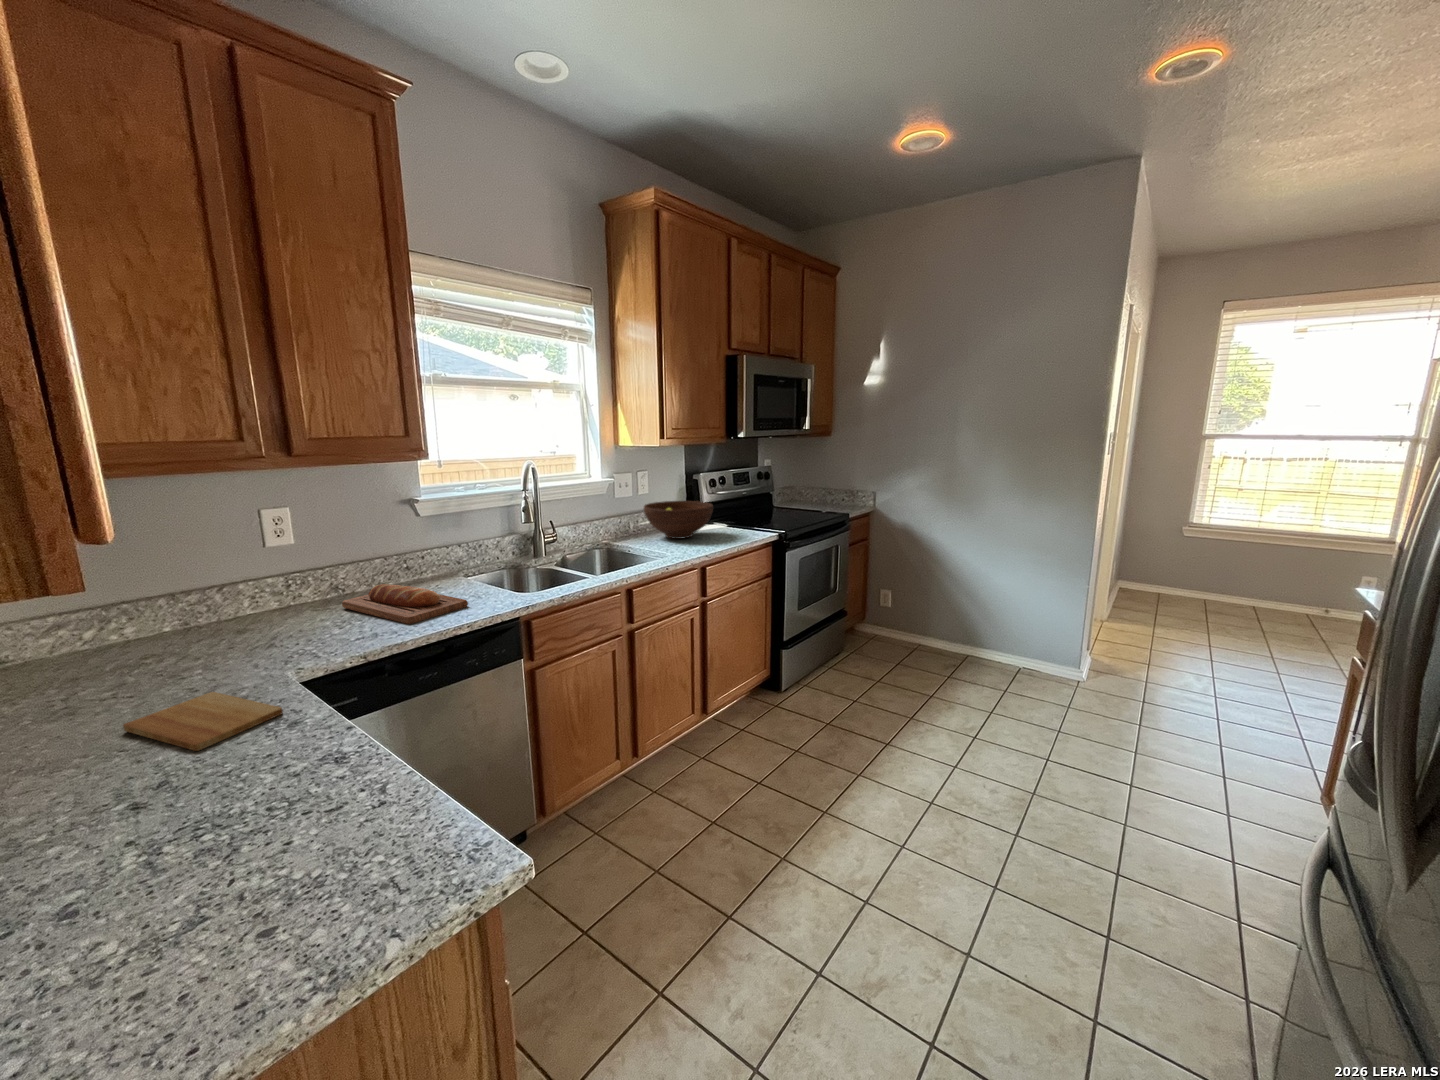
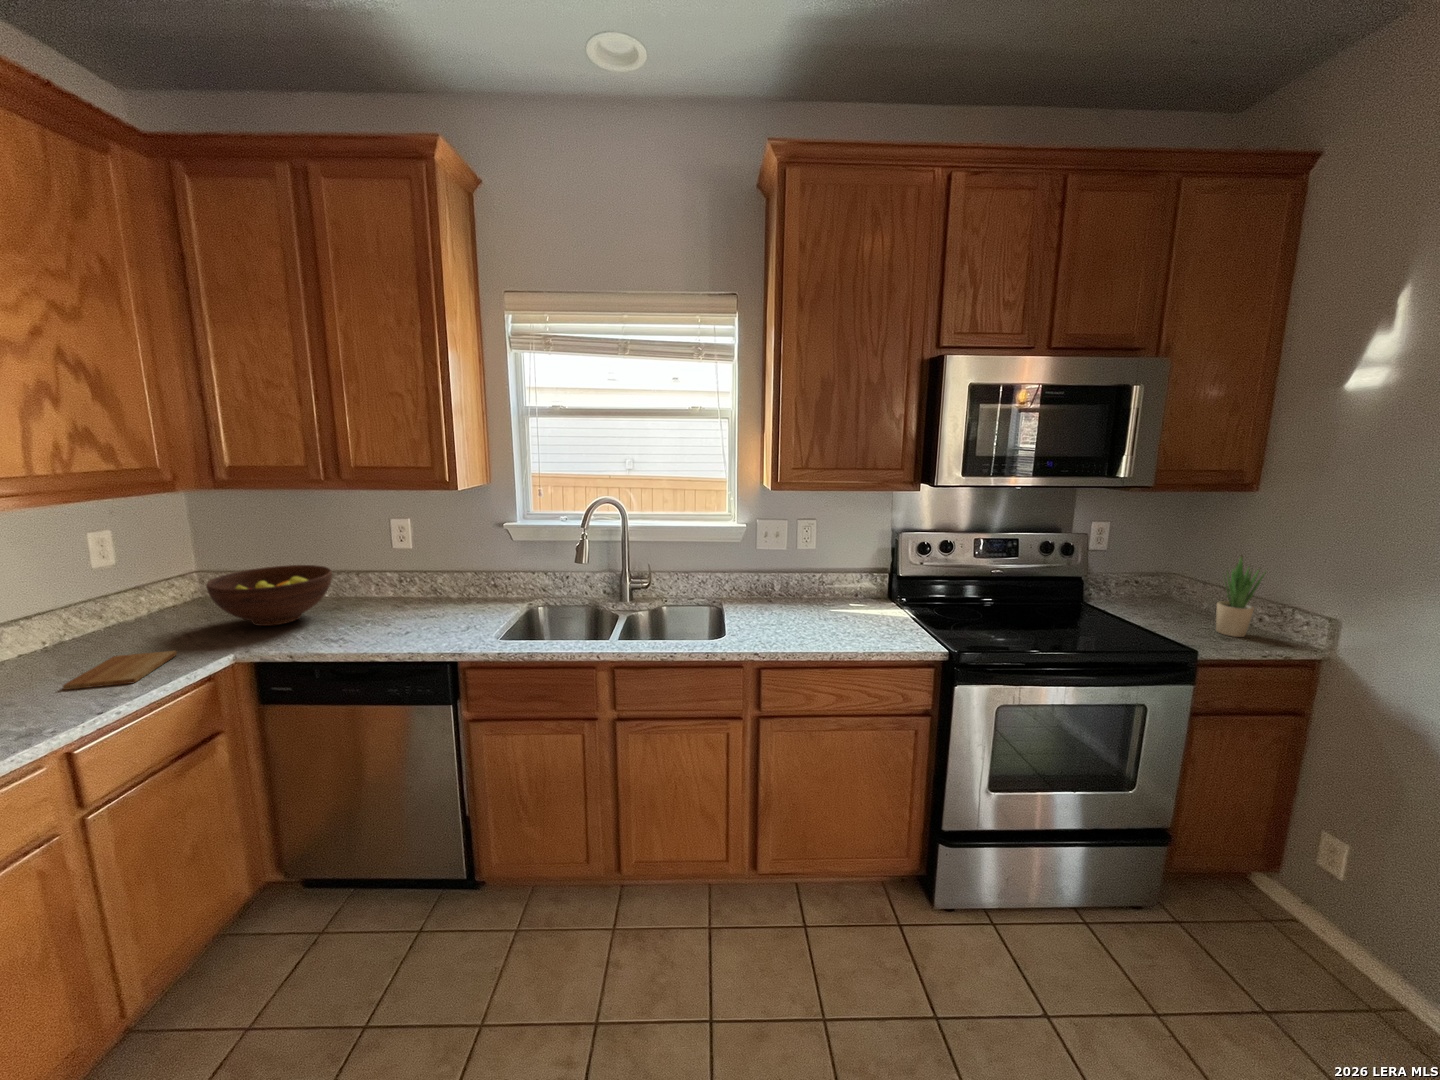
potted plant: none [832,466,848,509] -> present [1216,555,1265,637]
fruit bowl: present [644,501,713,539] -> present [206,565,332,626]
bread loaf: present [342,584,468,624] -> none [368,596,460,639]

